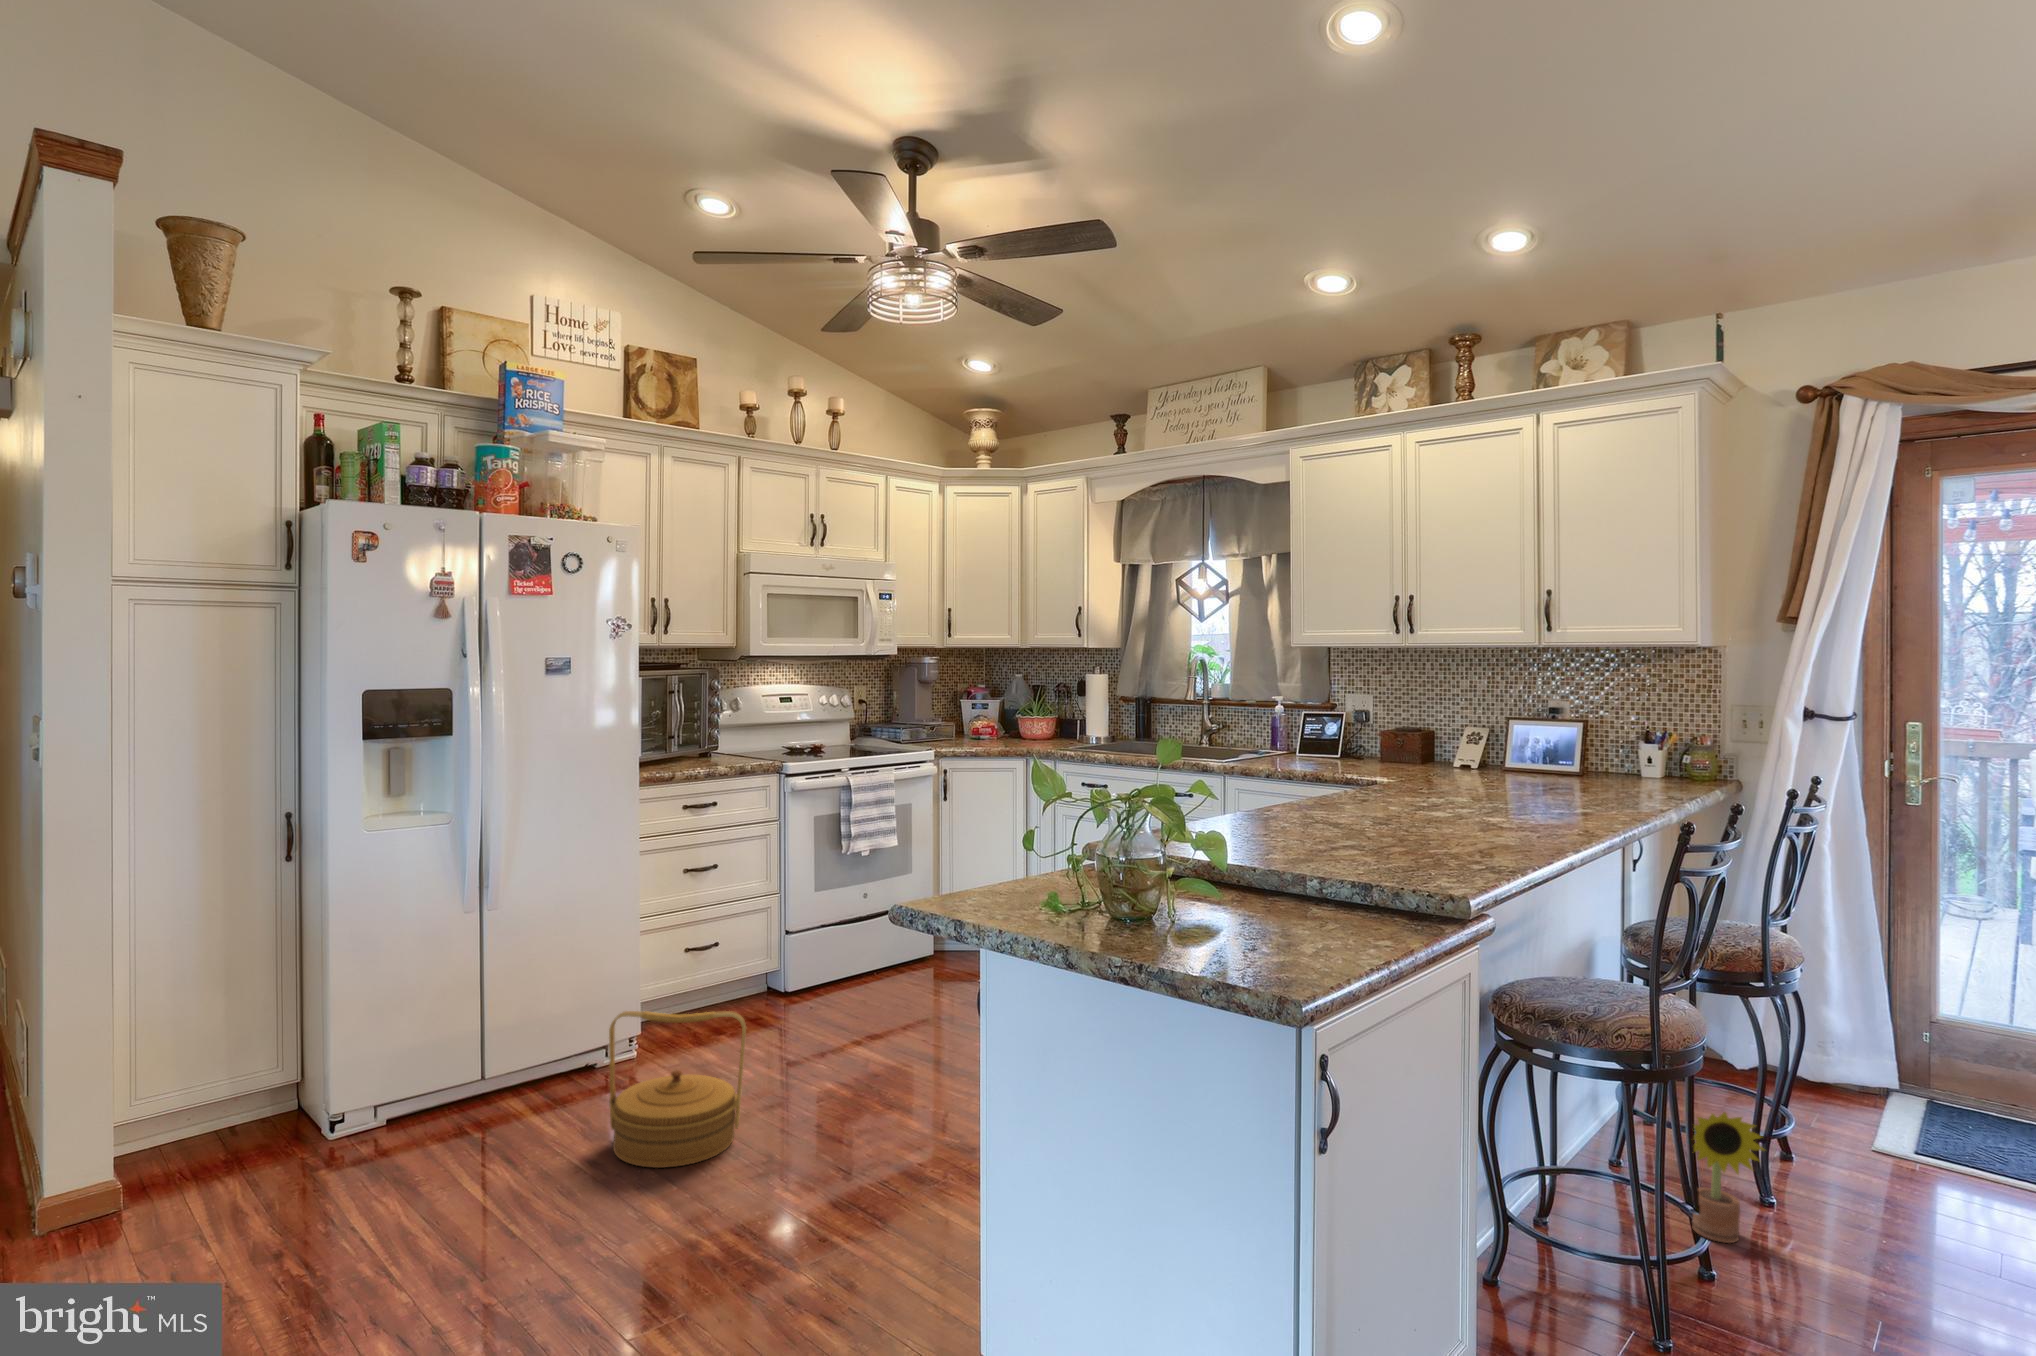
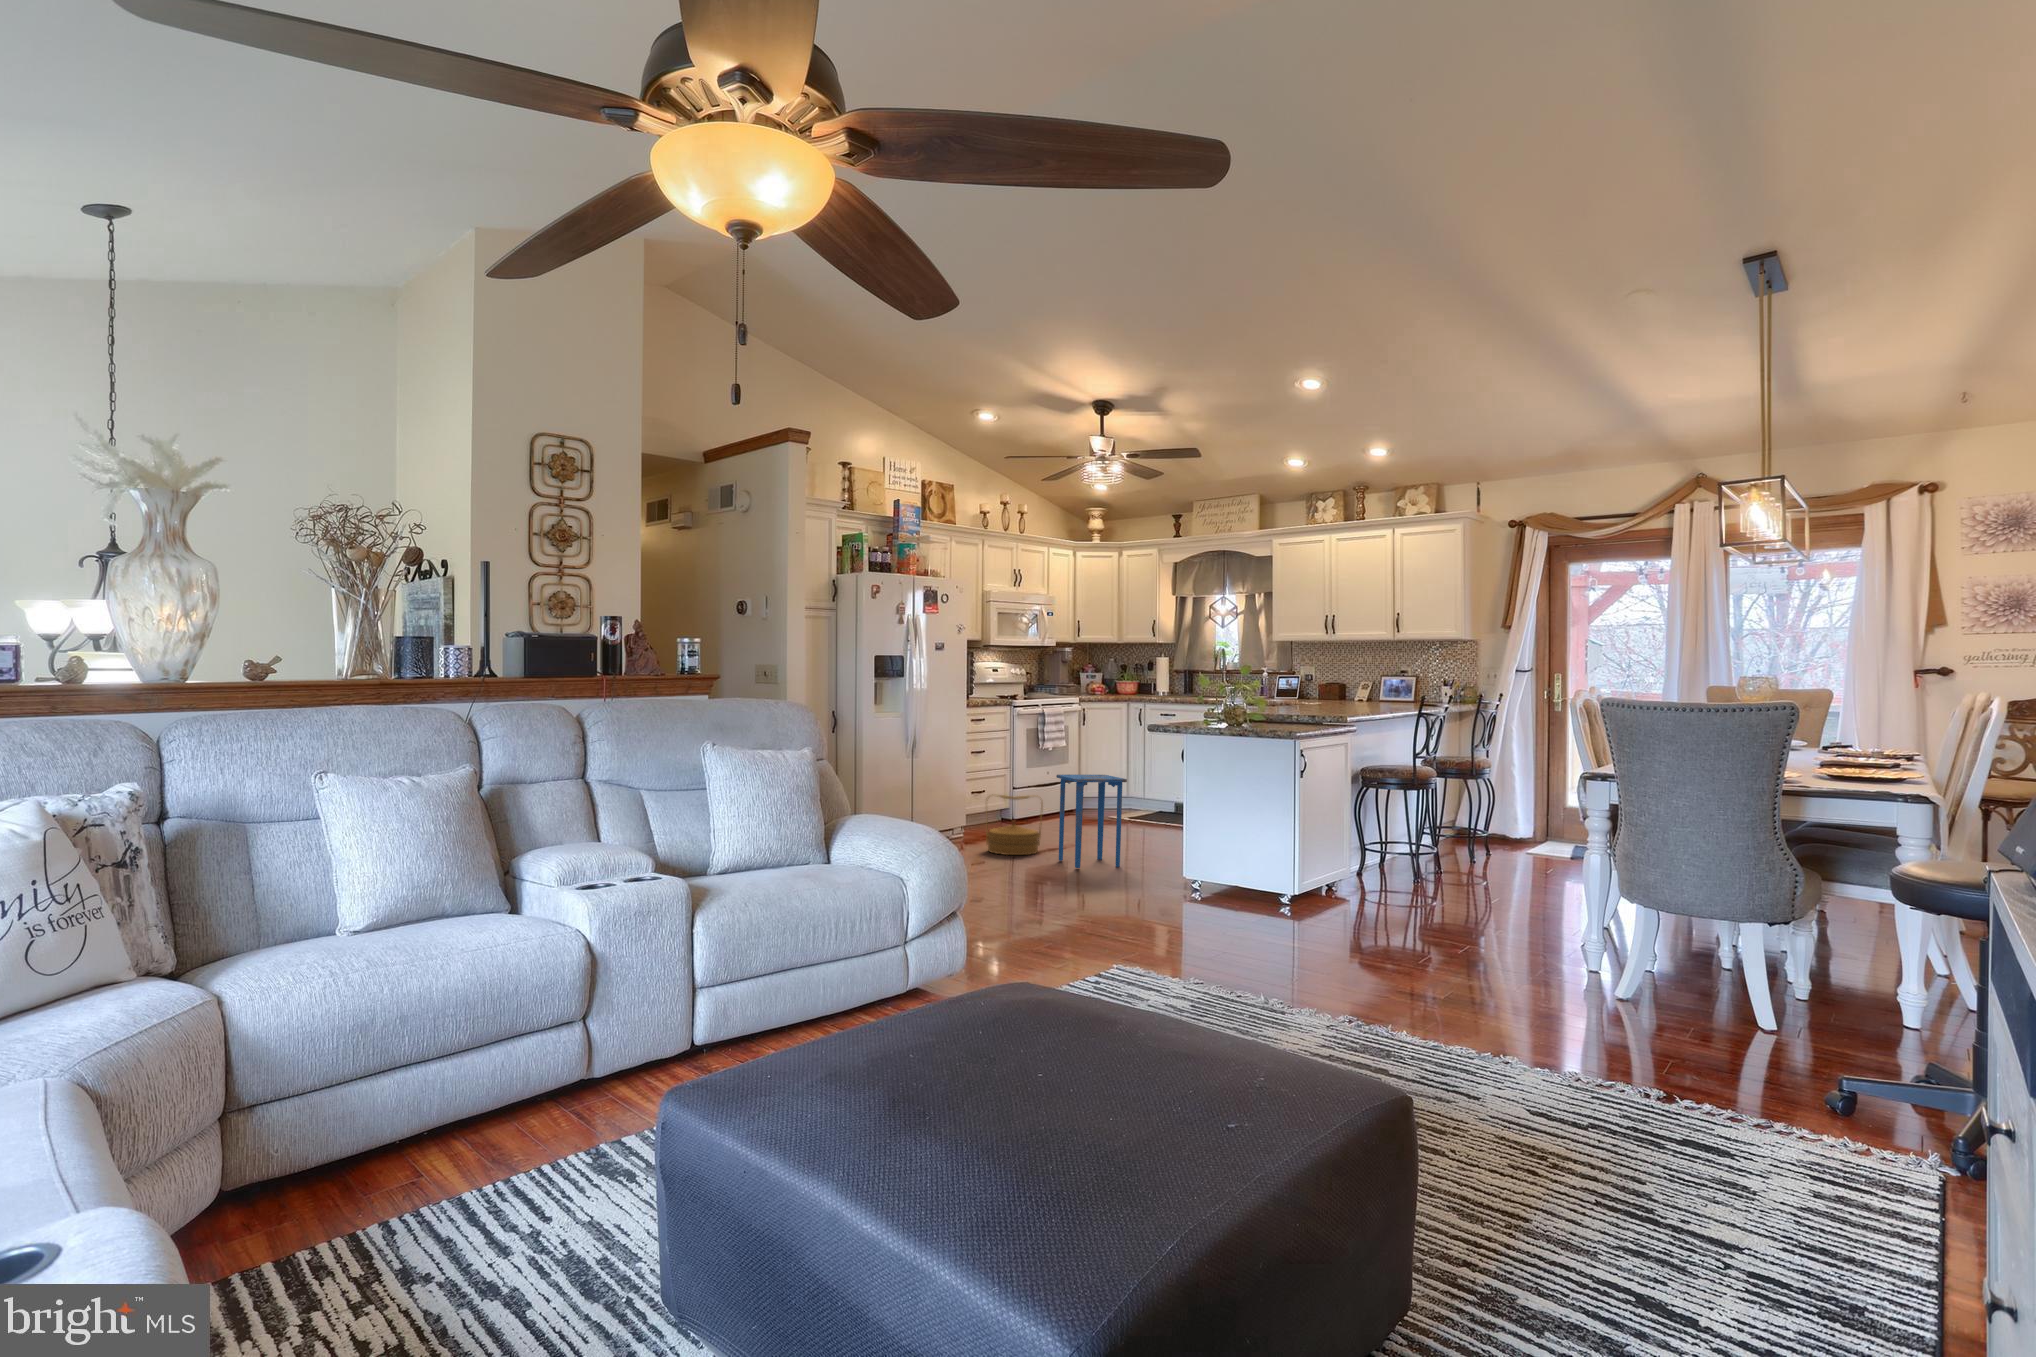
side table: none [736,981,891,1260] -> present [1056,774,1127,868]
decorative plant: present [1693,1112,1764,1243] -> none [1434,815,1463,867]

